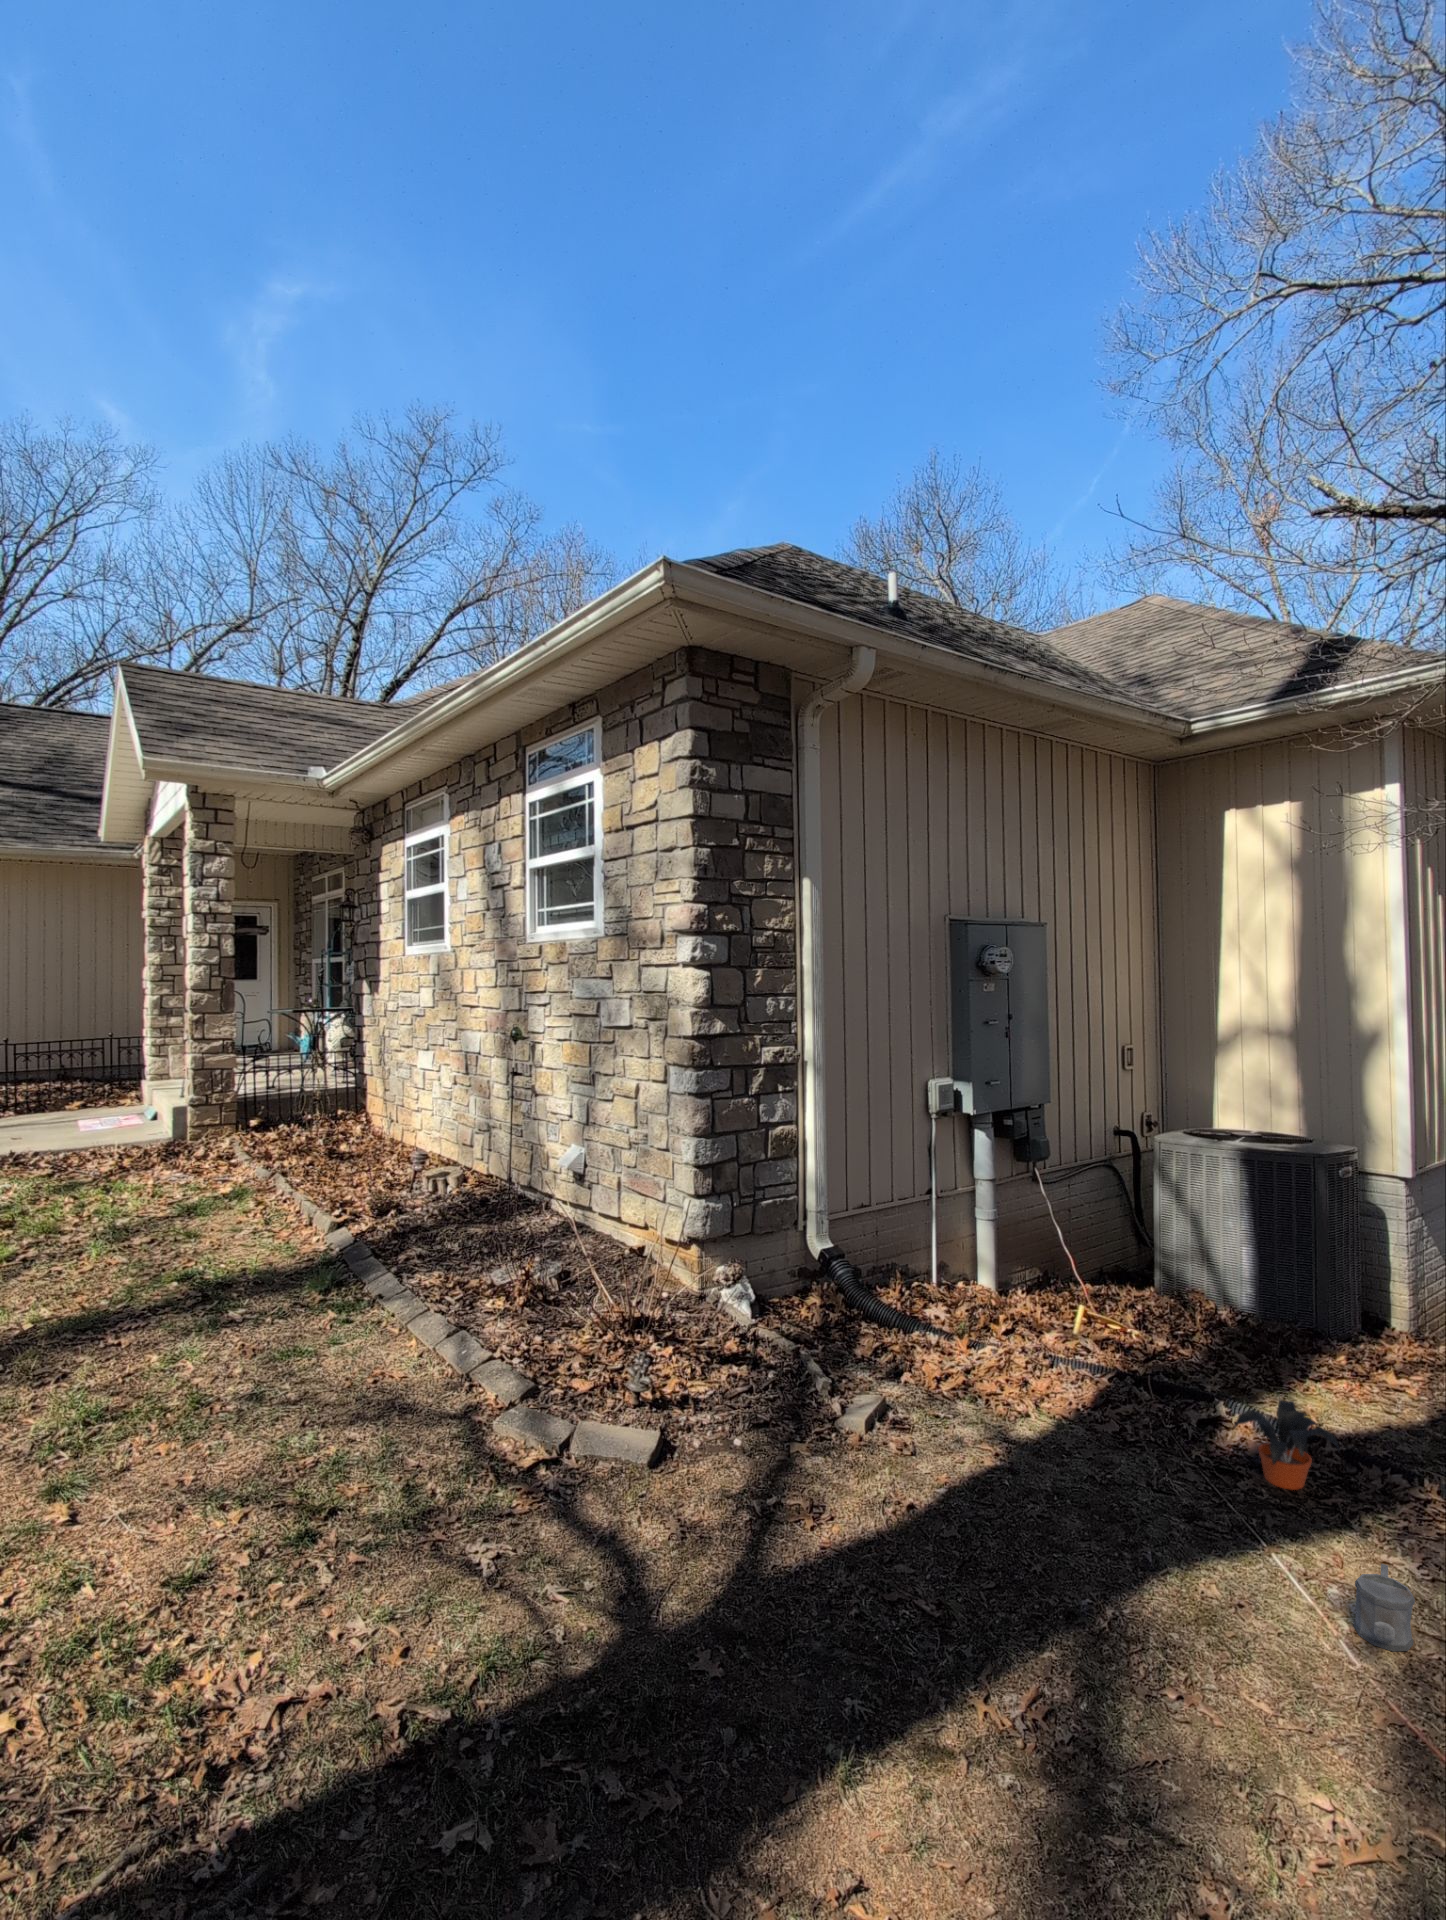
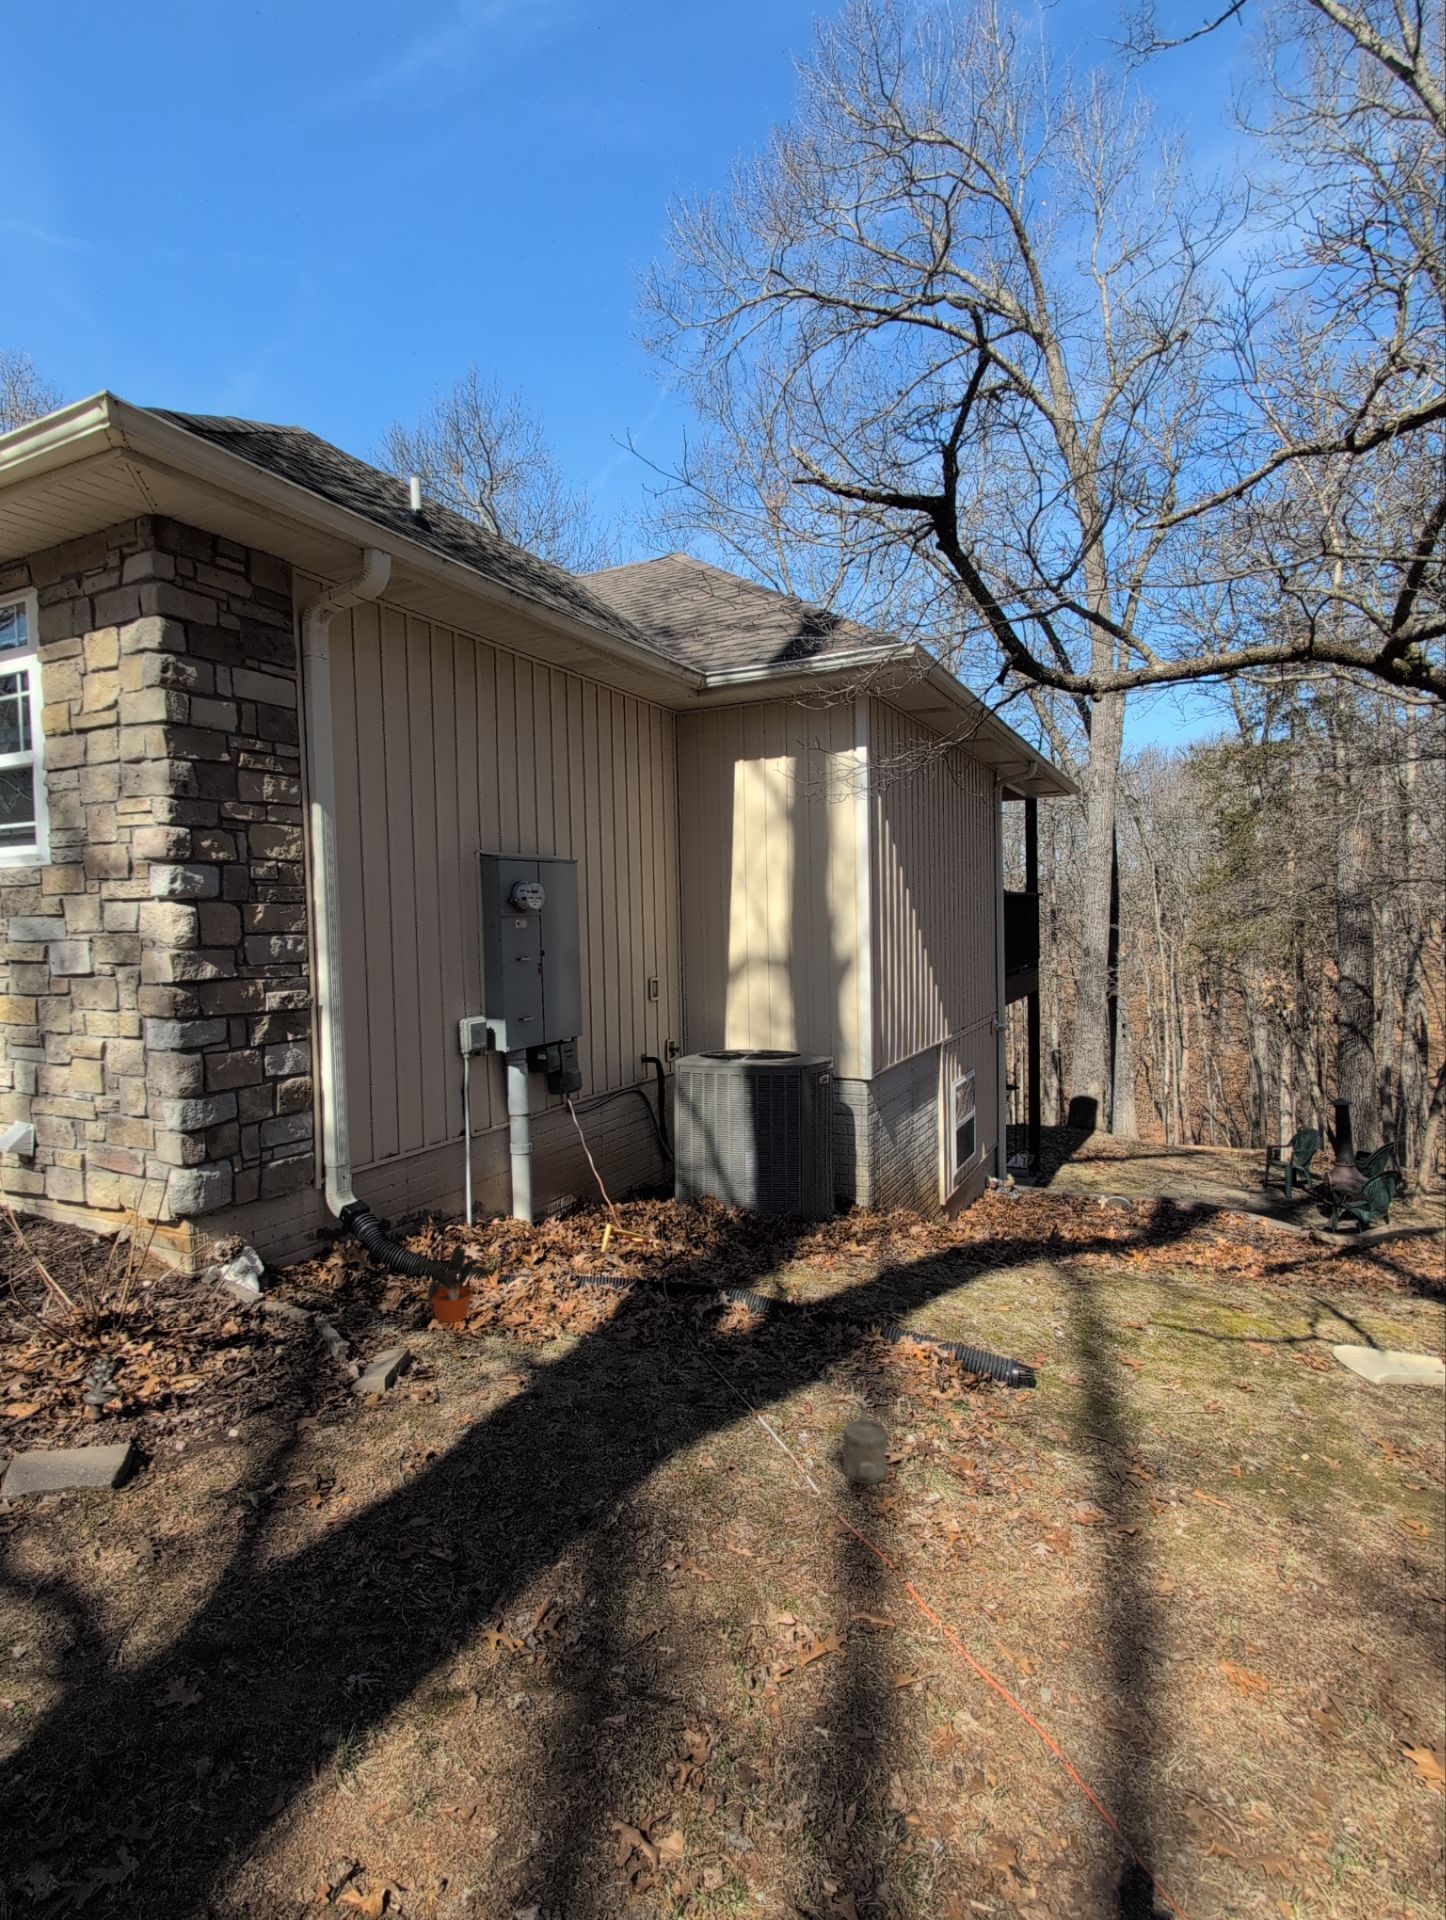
potted plant: present [1234,1400,1340,1490] -> present [408,1248,490,1322]

